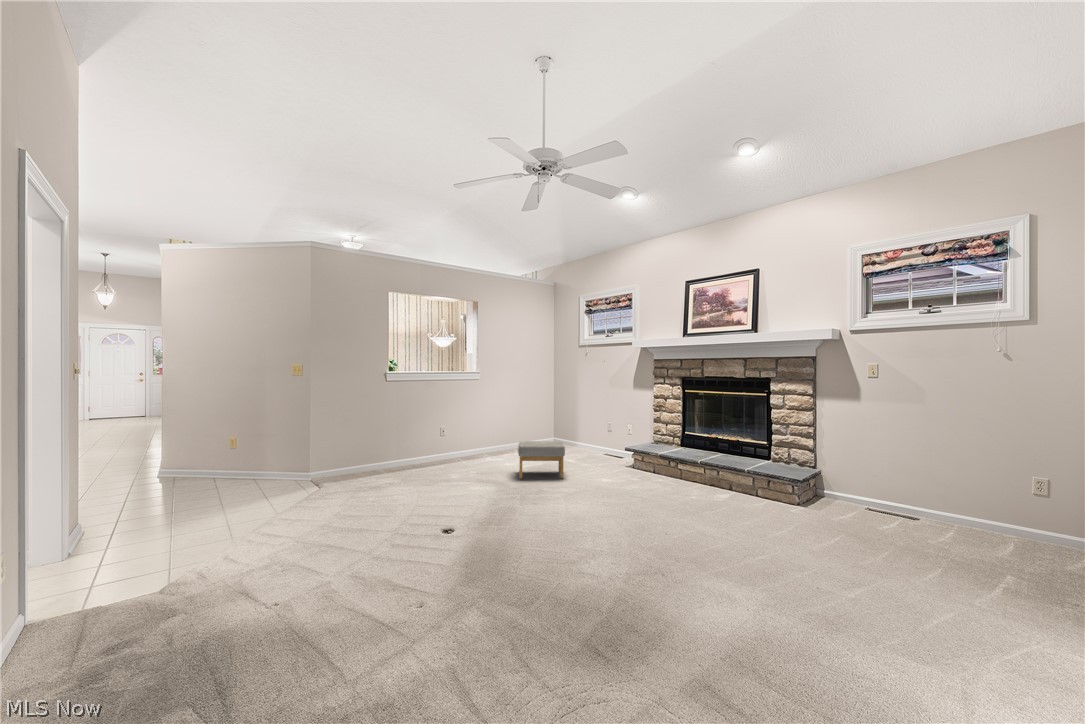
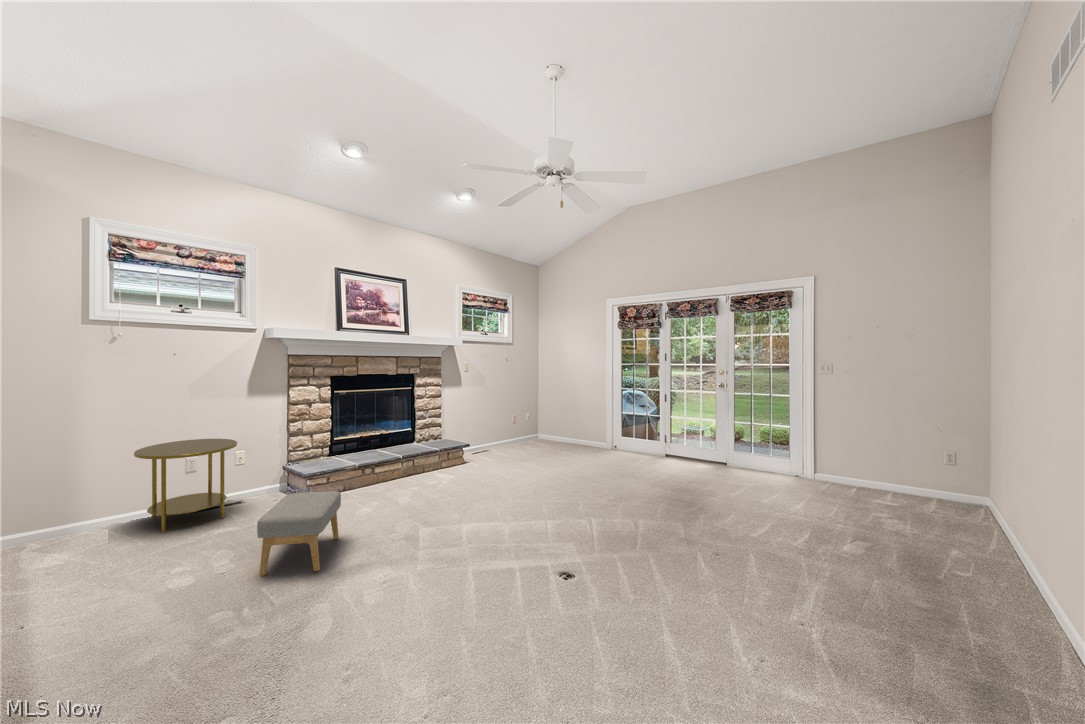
side table: none [568,412,613,459] -> present [134,439,237,532]

